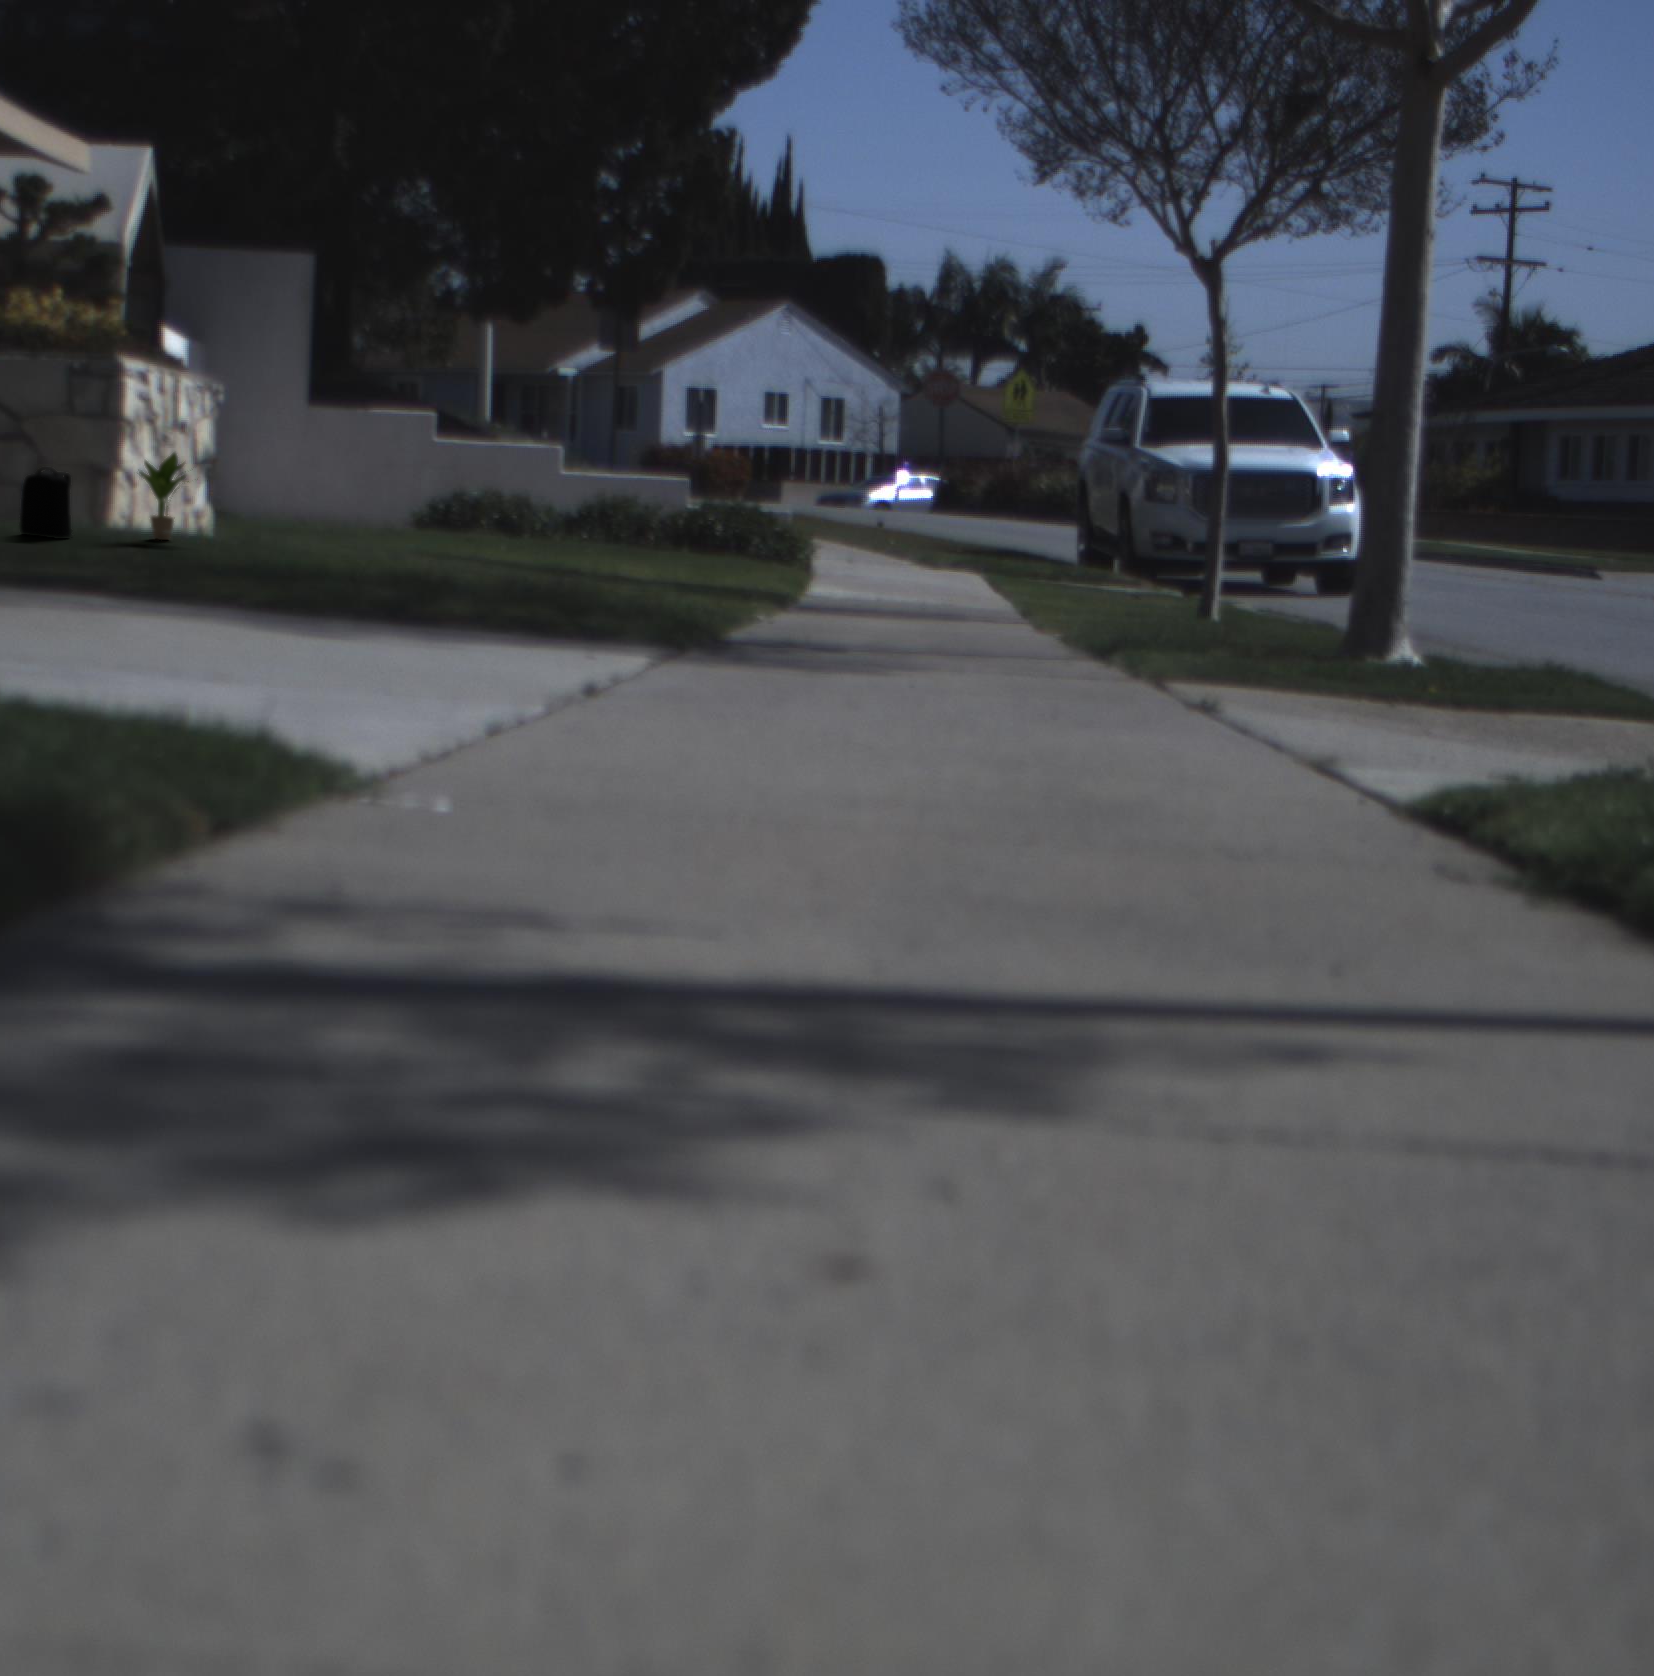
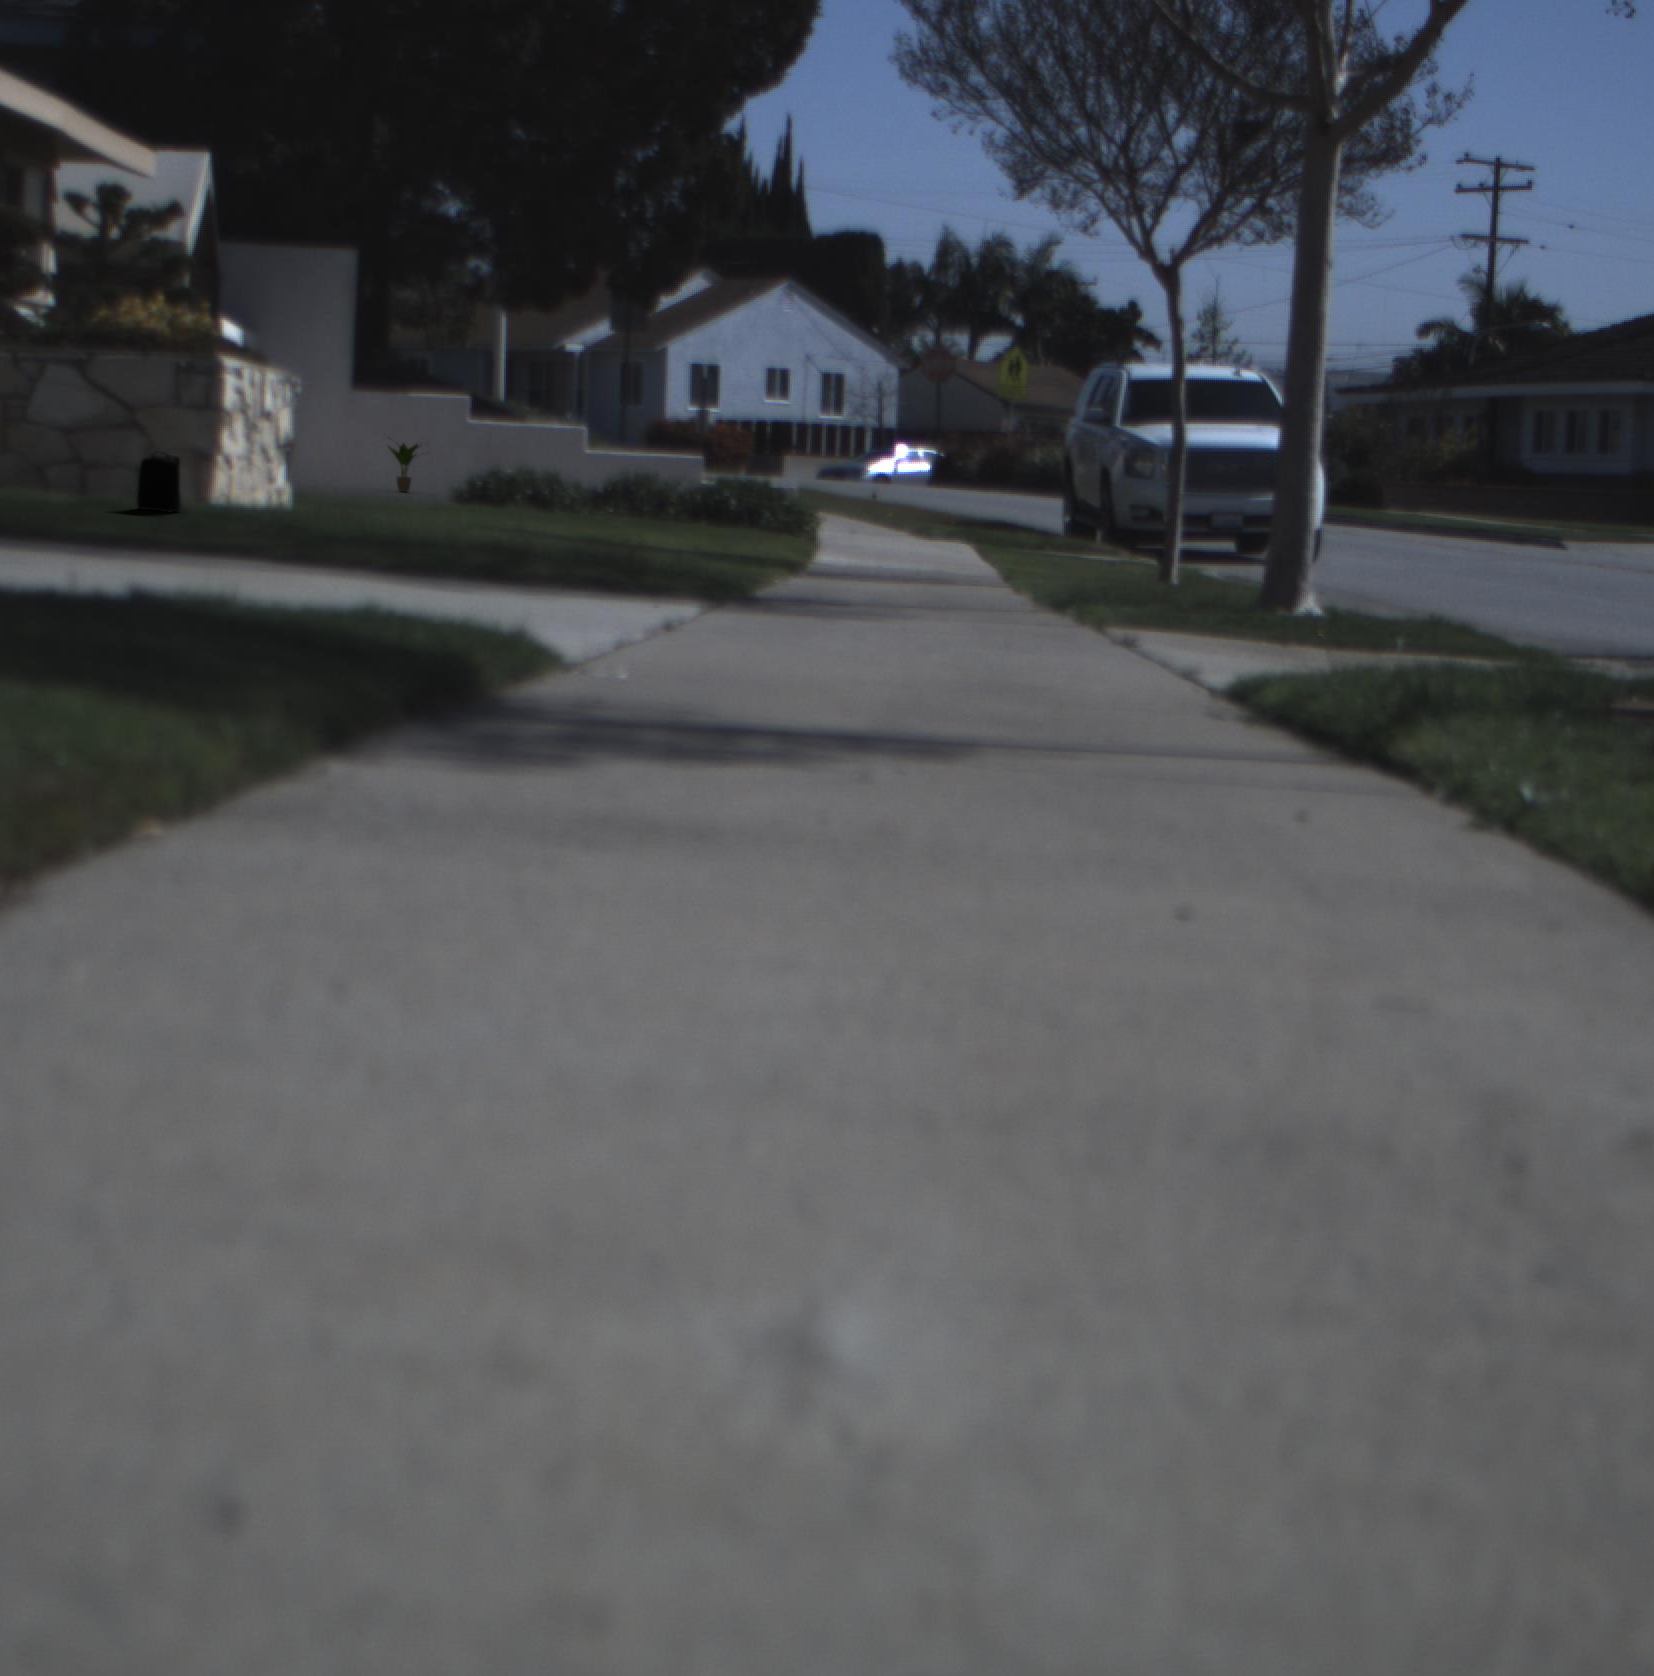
potted plant: present [139,452,185,540] -> present [388,438,422,492]

